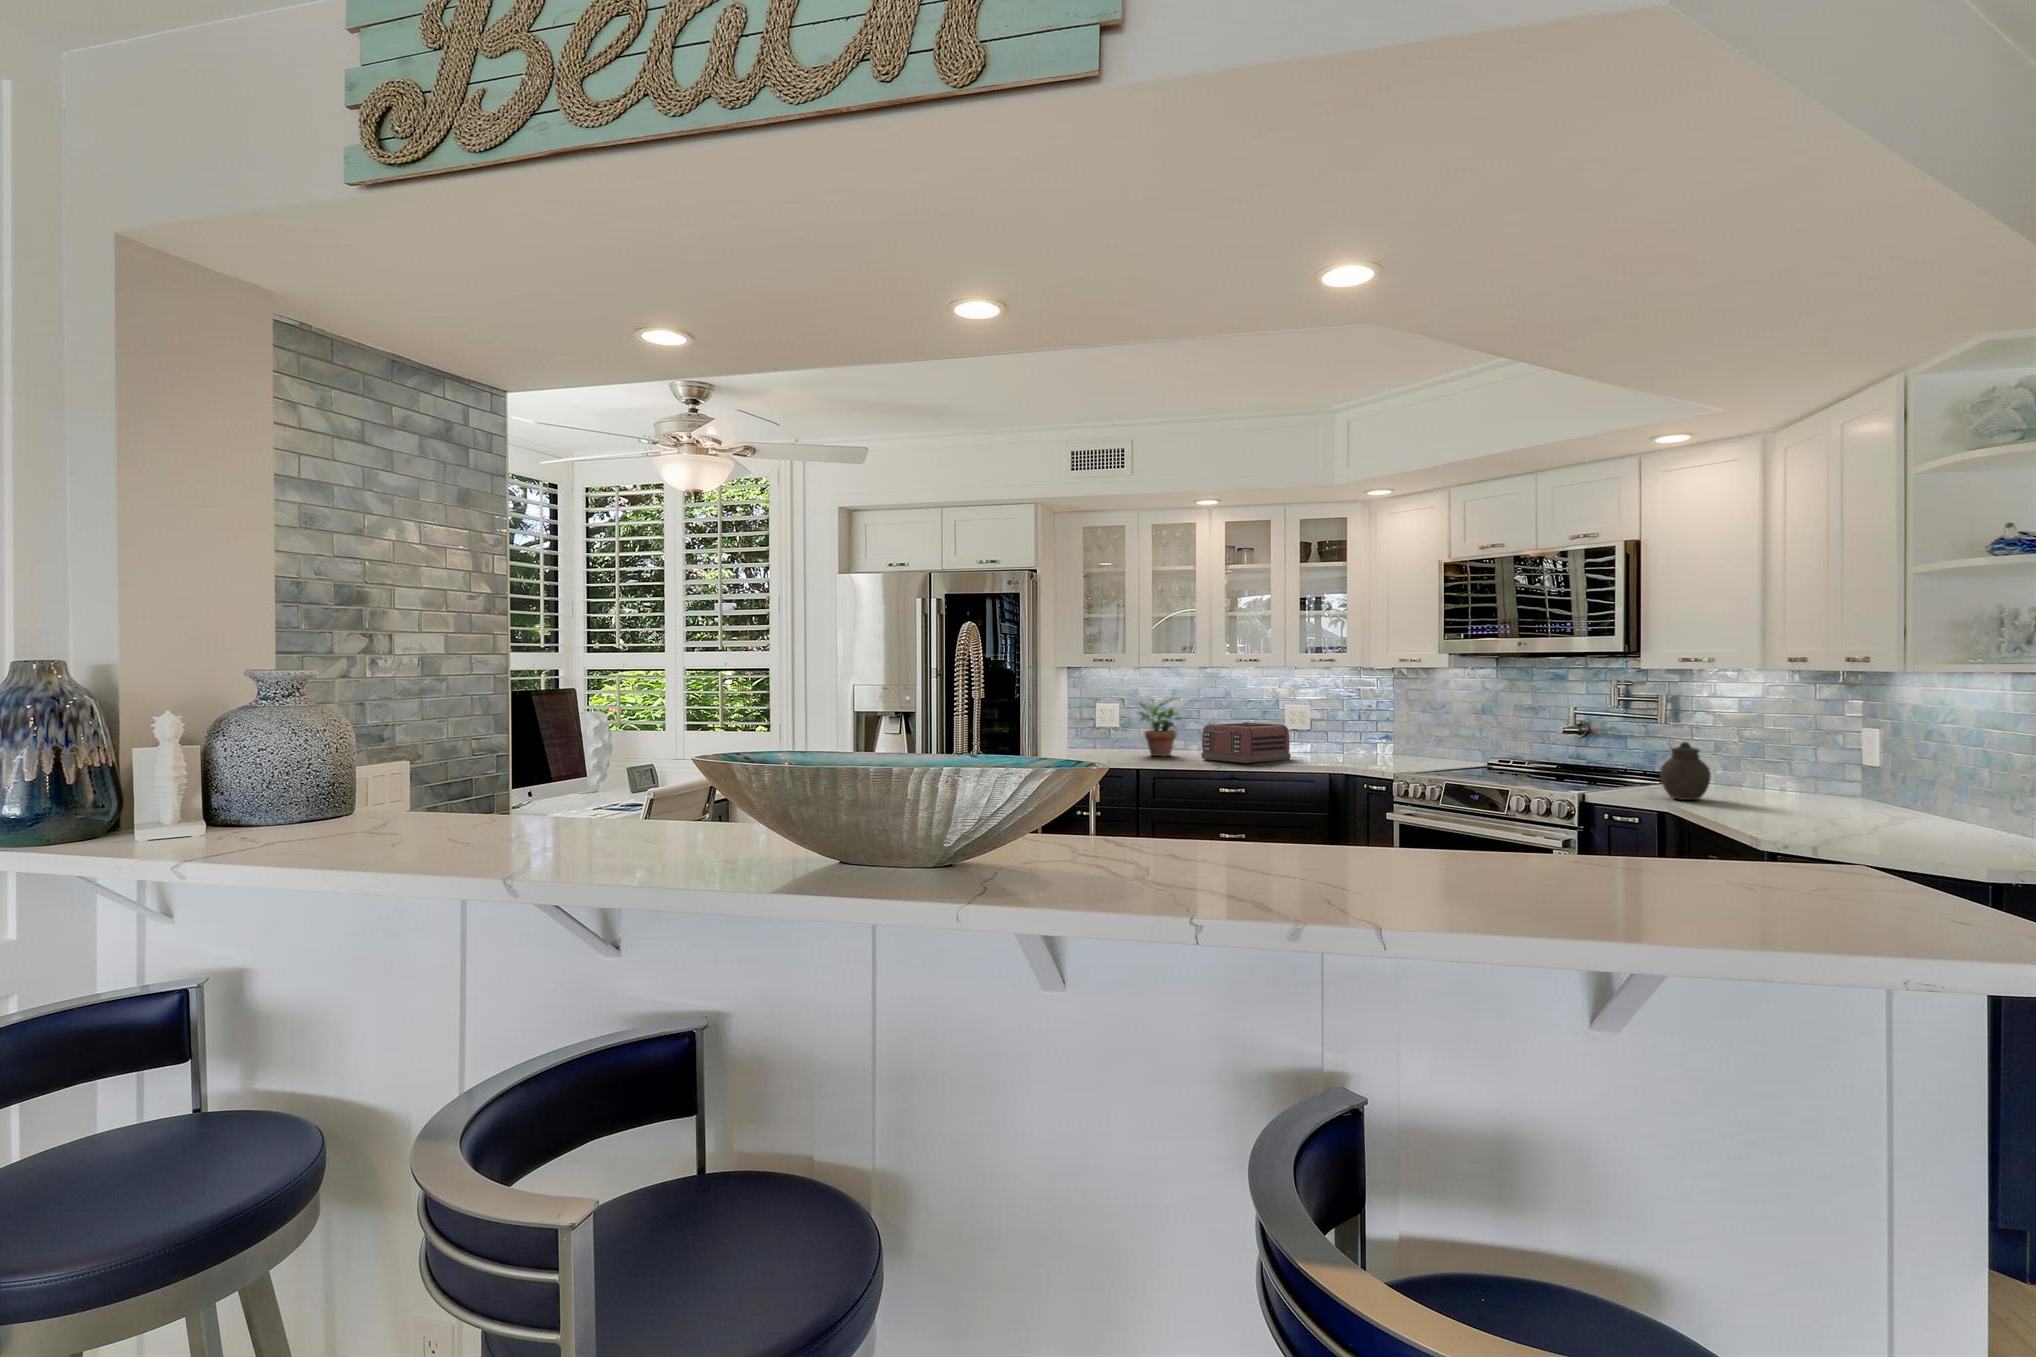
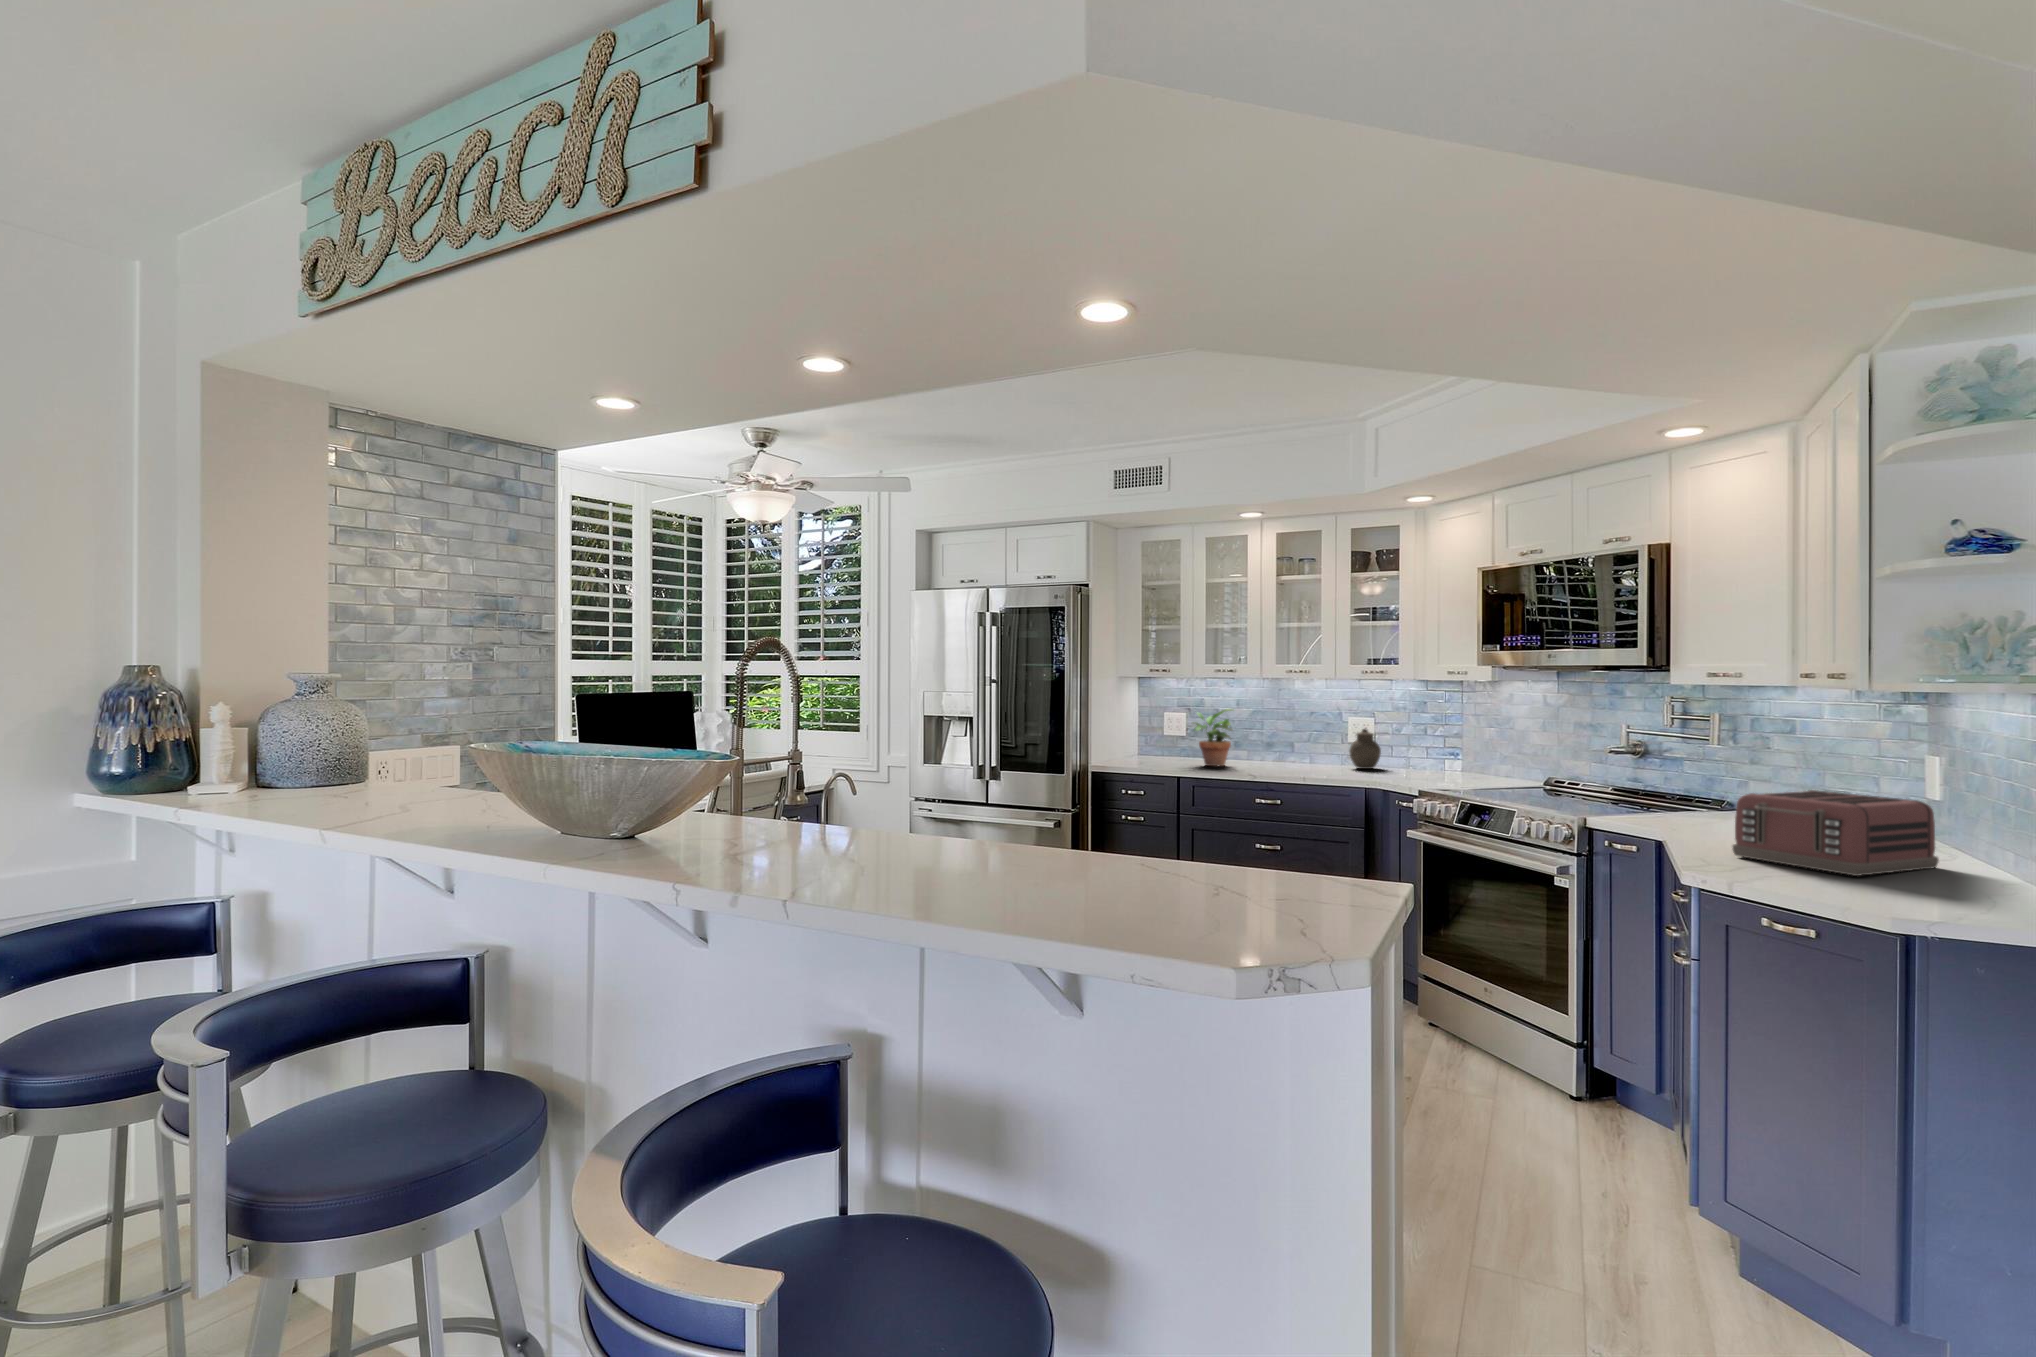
toaster: present [1201,723,1291,763] -> present [1733,790,1938,876]
jar: present [1660,742,1711,800] -> present [1349,729,1381,769]

